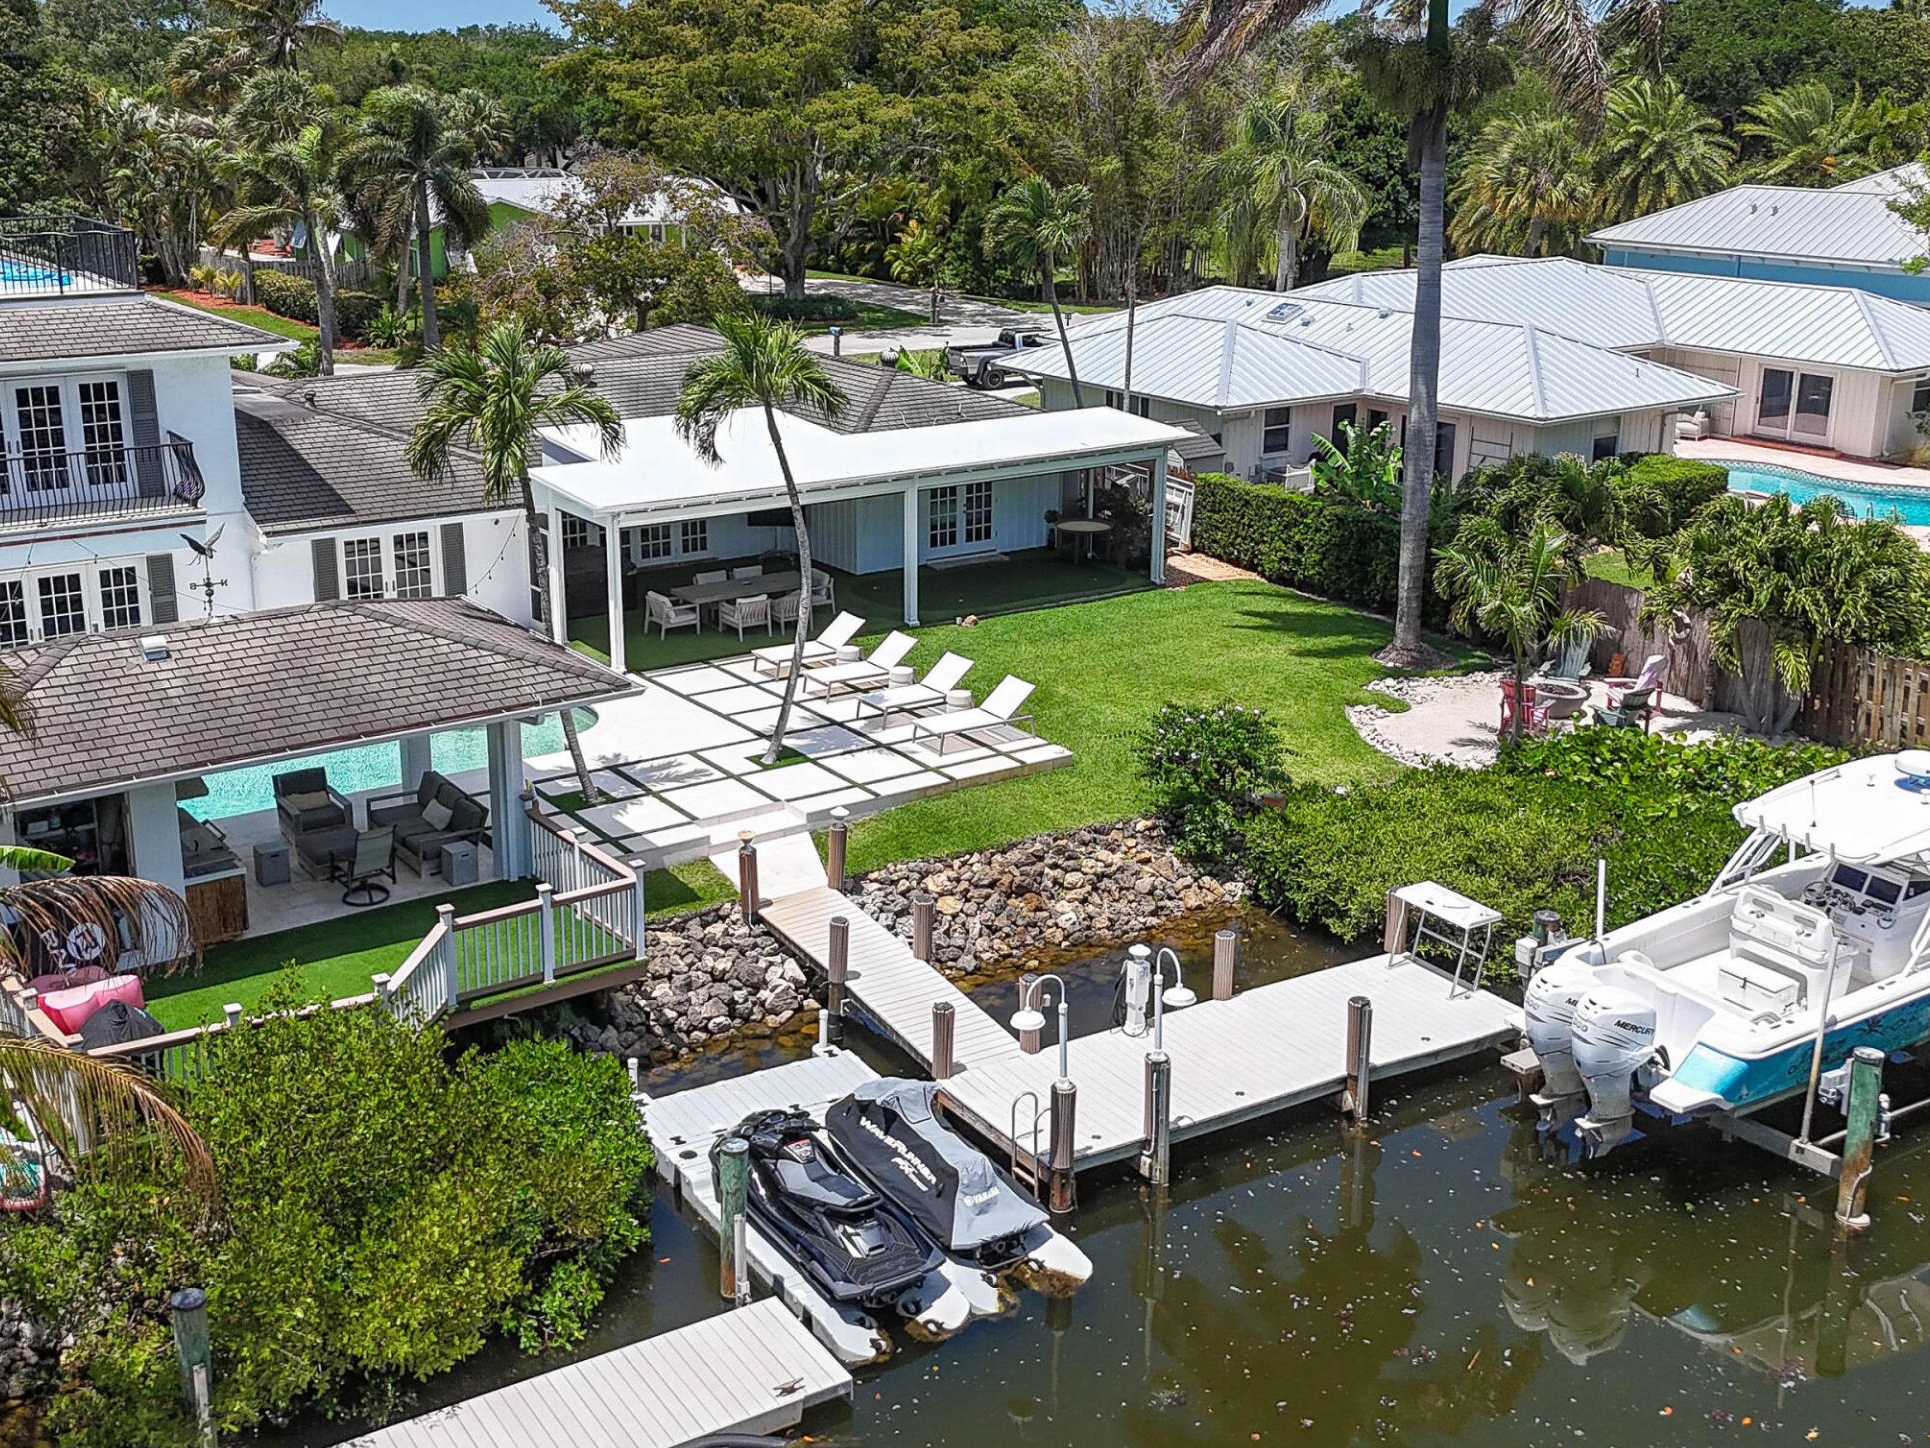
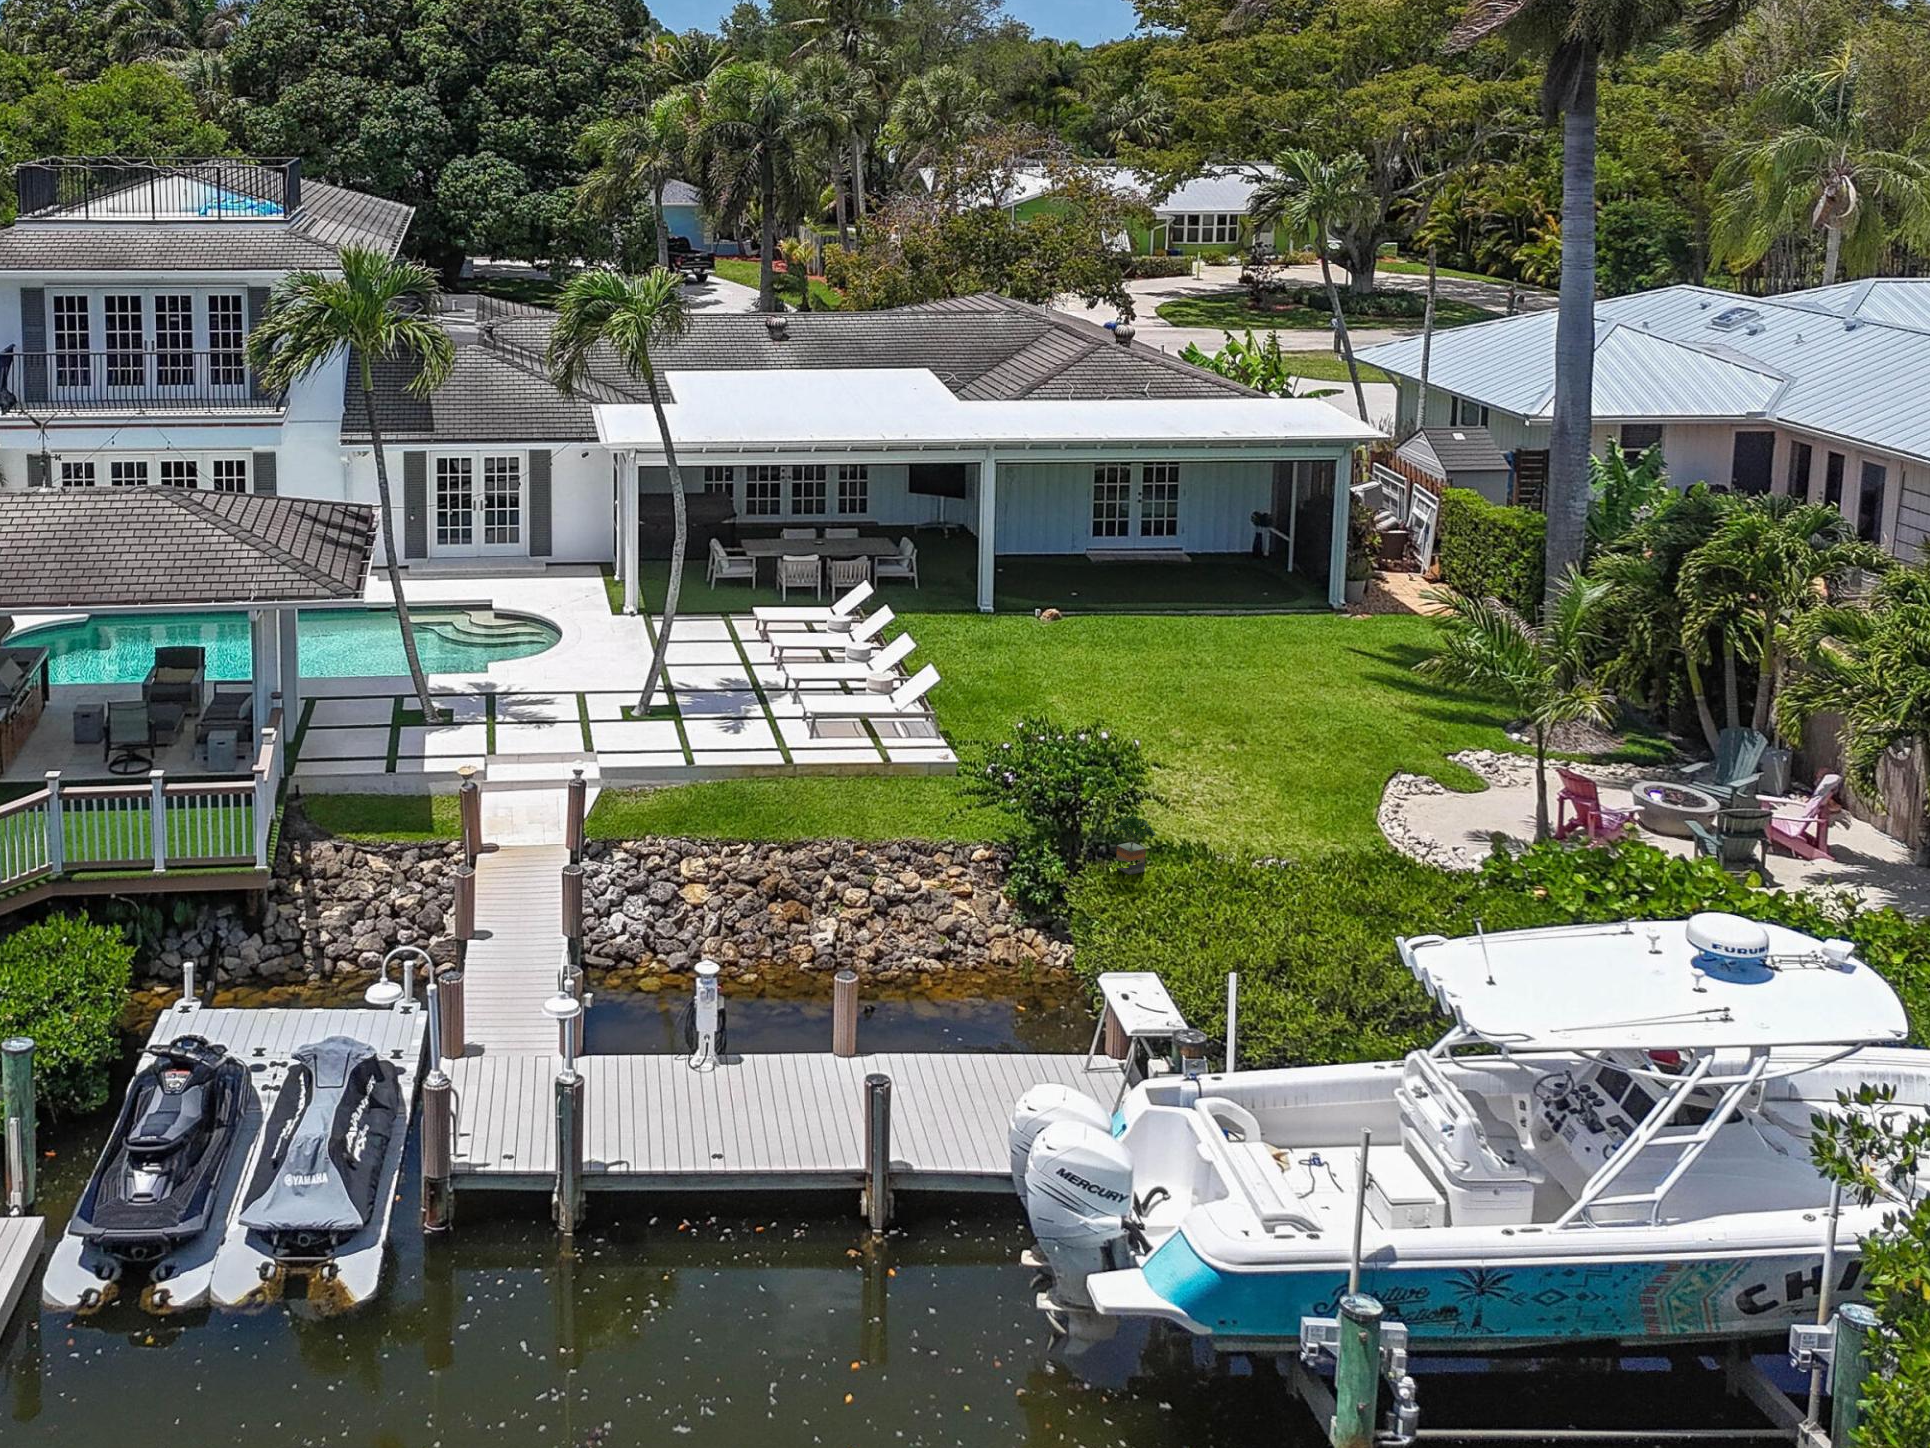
round table: present [1053,518,1114,565] -> none [1236,527,1307,579]

